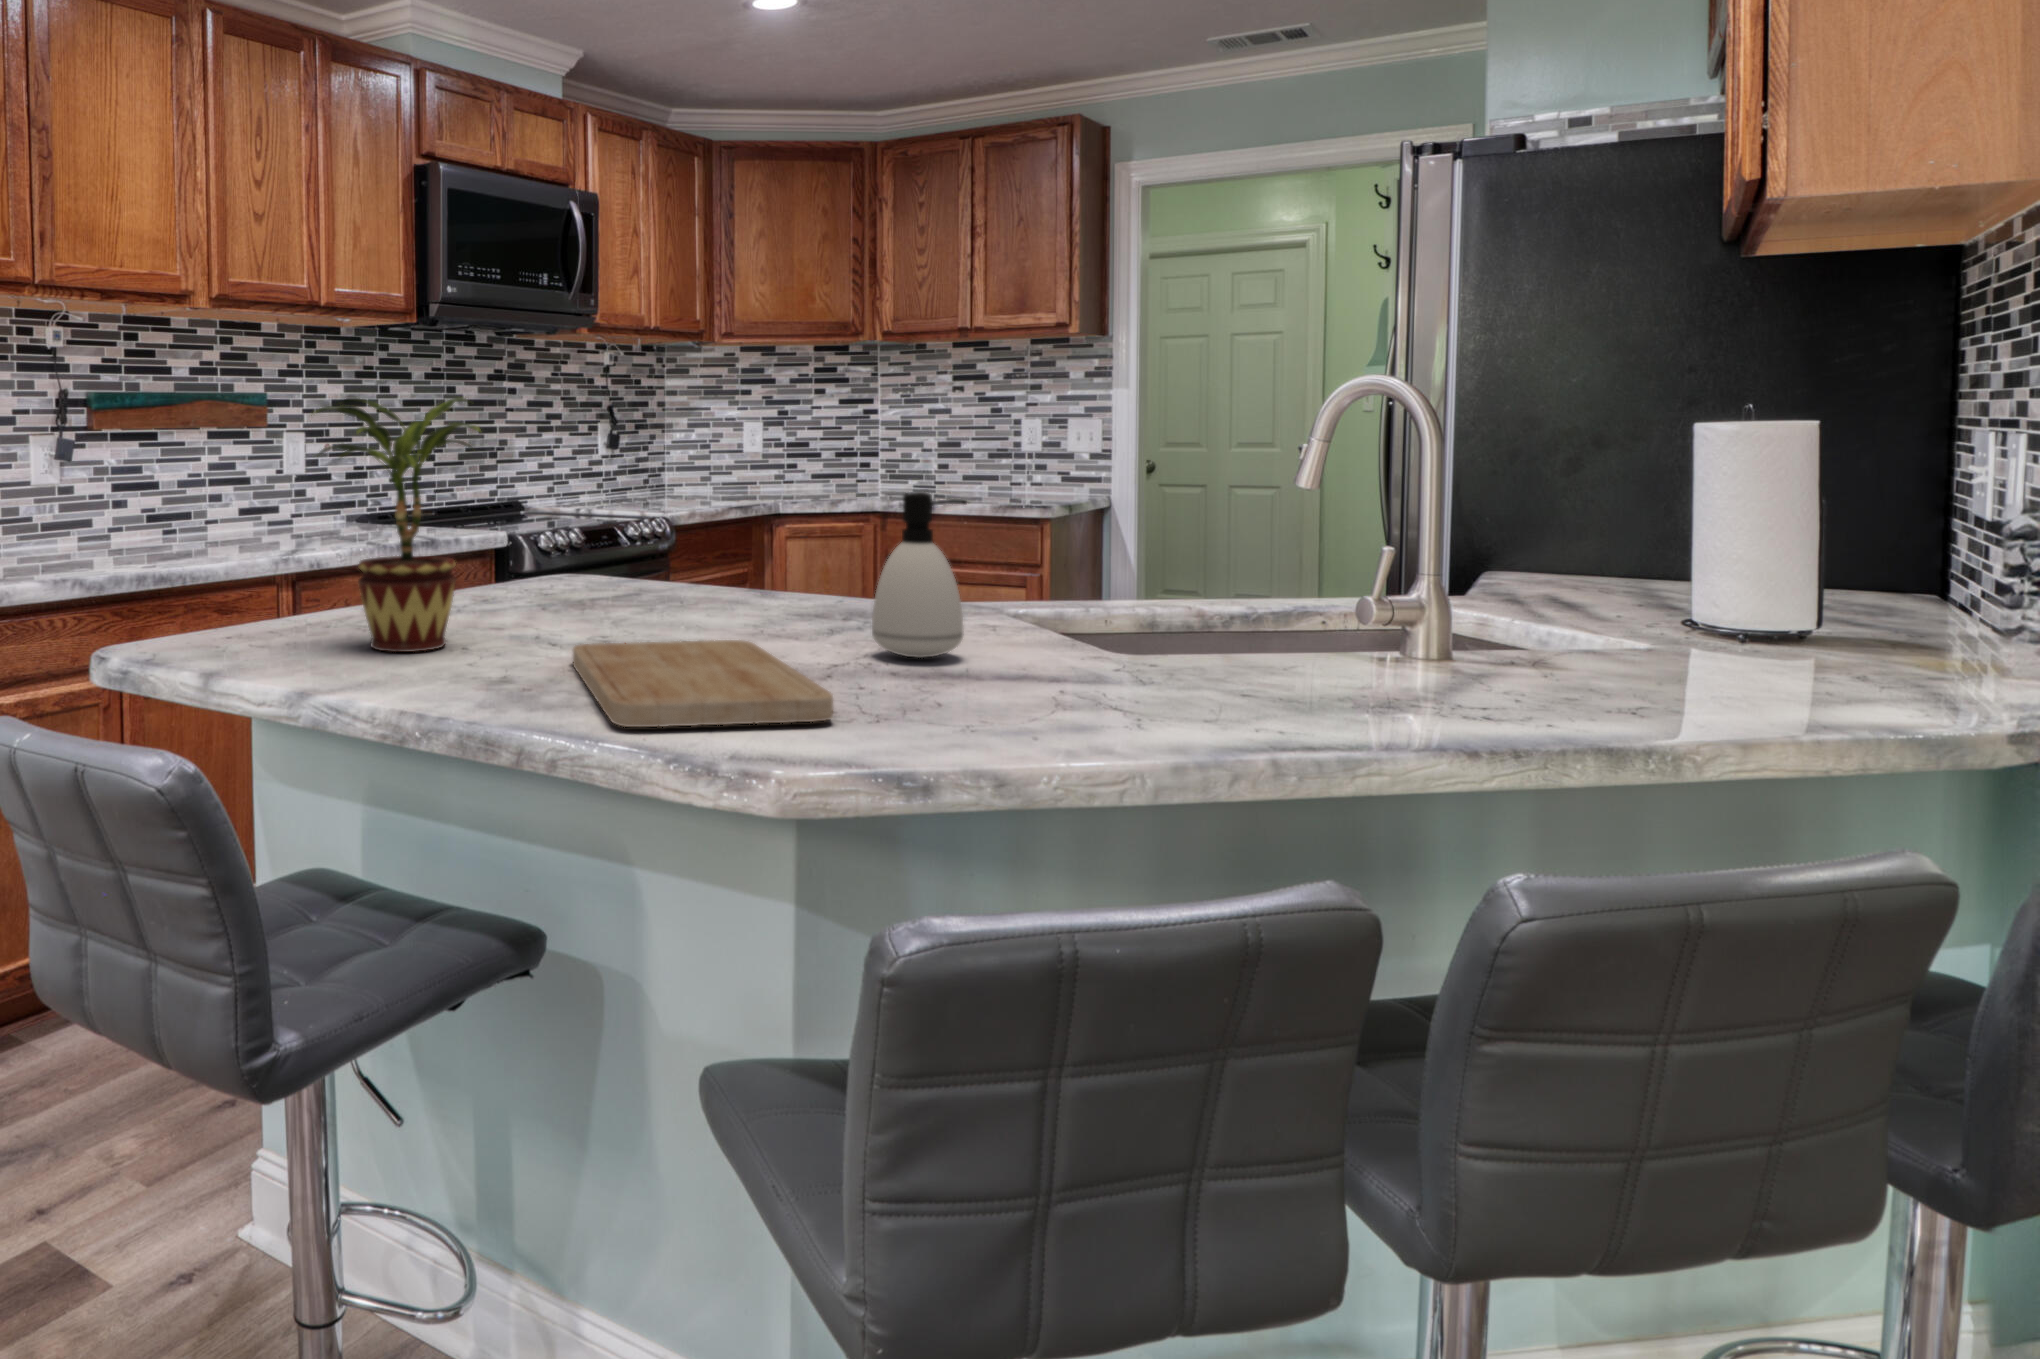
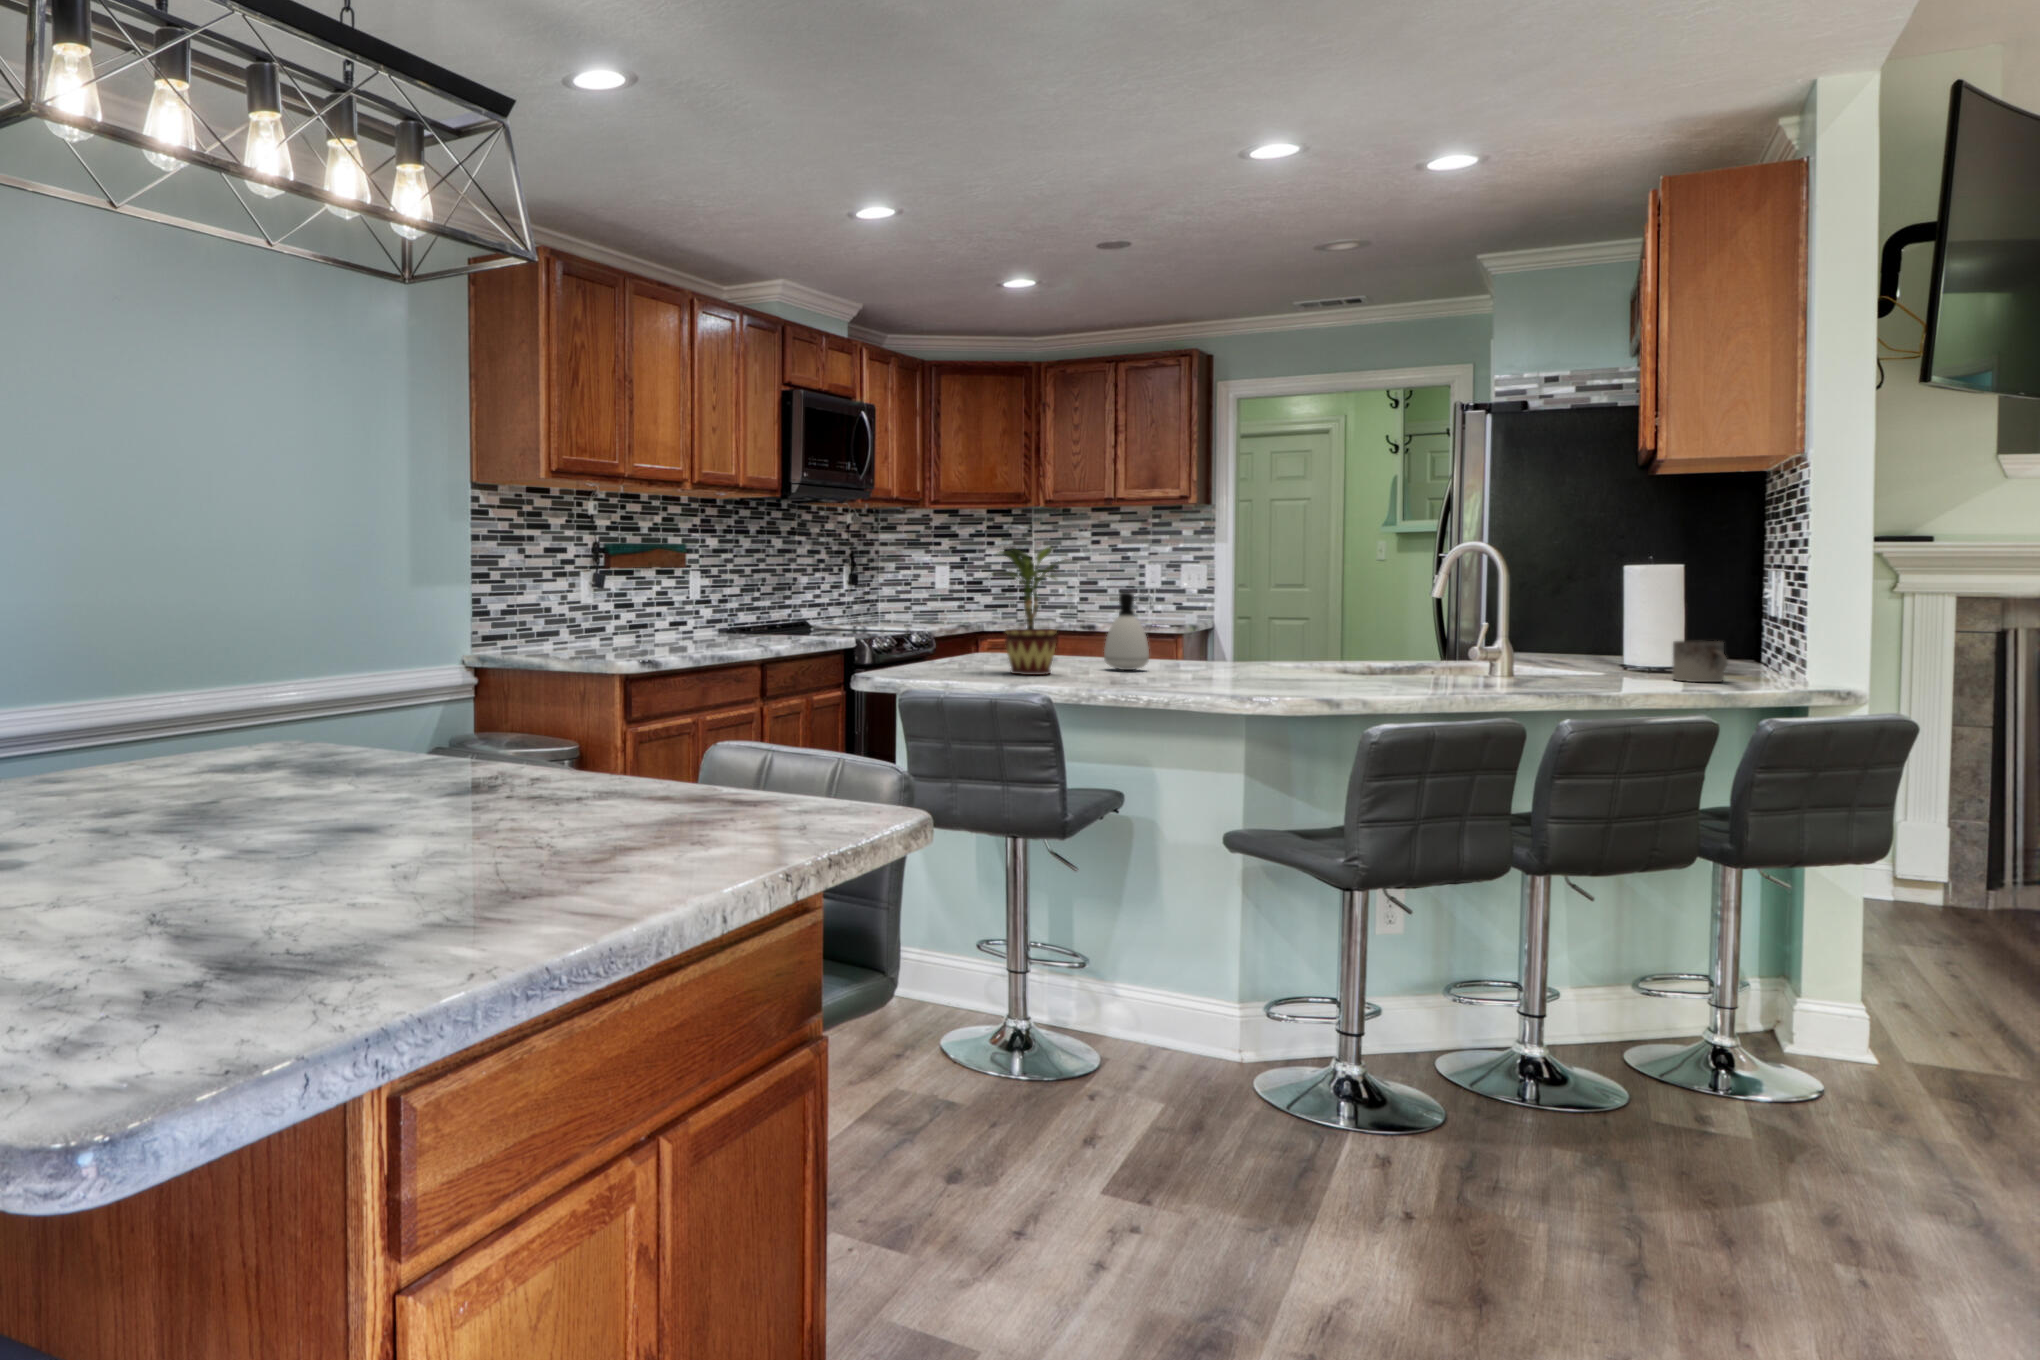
soap dispenser: present [872,492,967,658] -> present [1104,592,1149,670]
mug: none [1720,604,1847,706] -> present [1672,641,1728,682]
cutting board: present [573,640,833,727] -> none [1134,667,1311,690]

